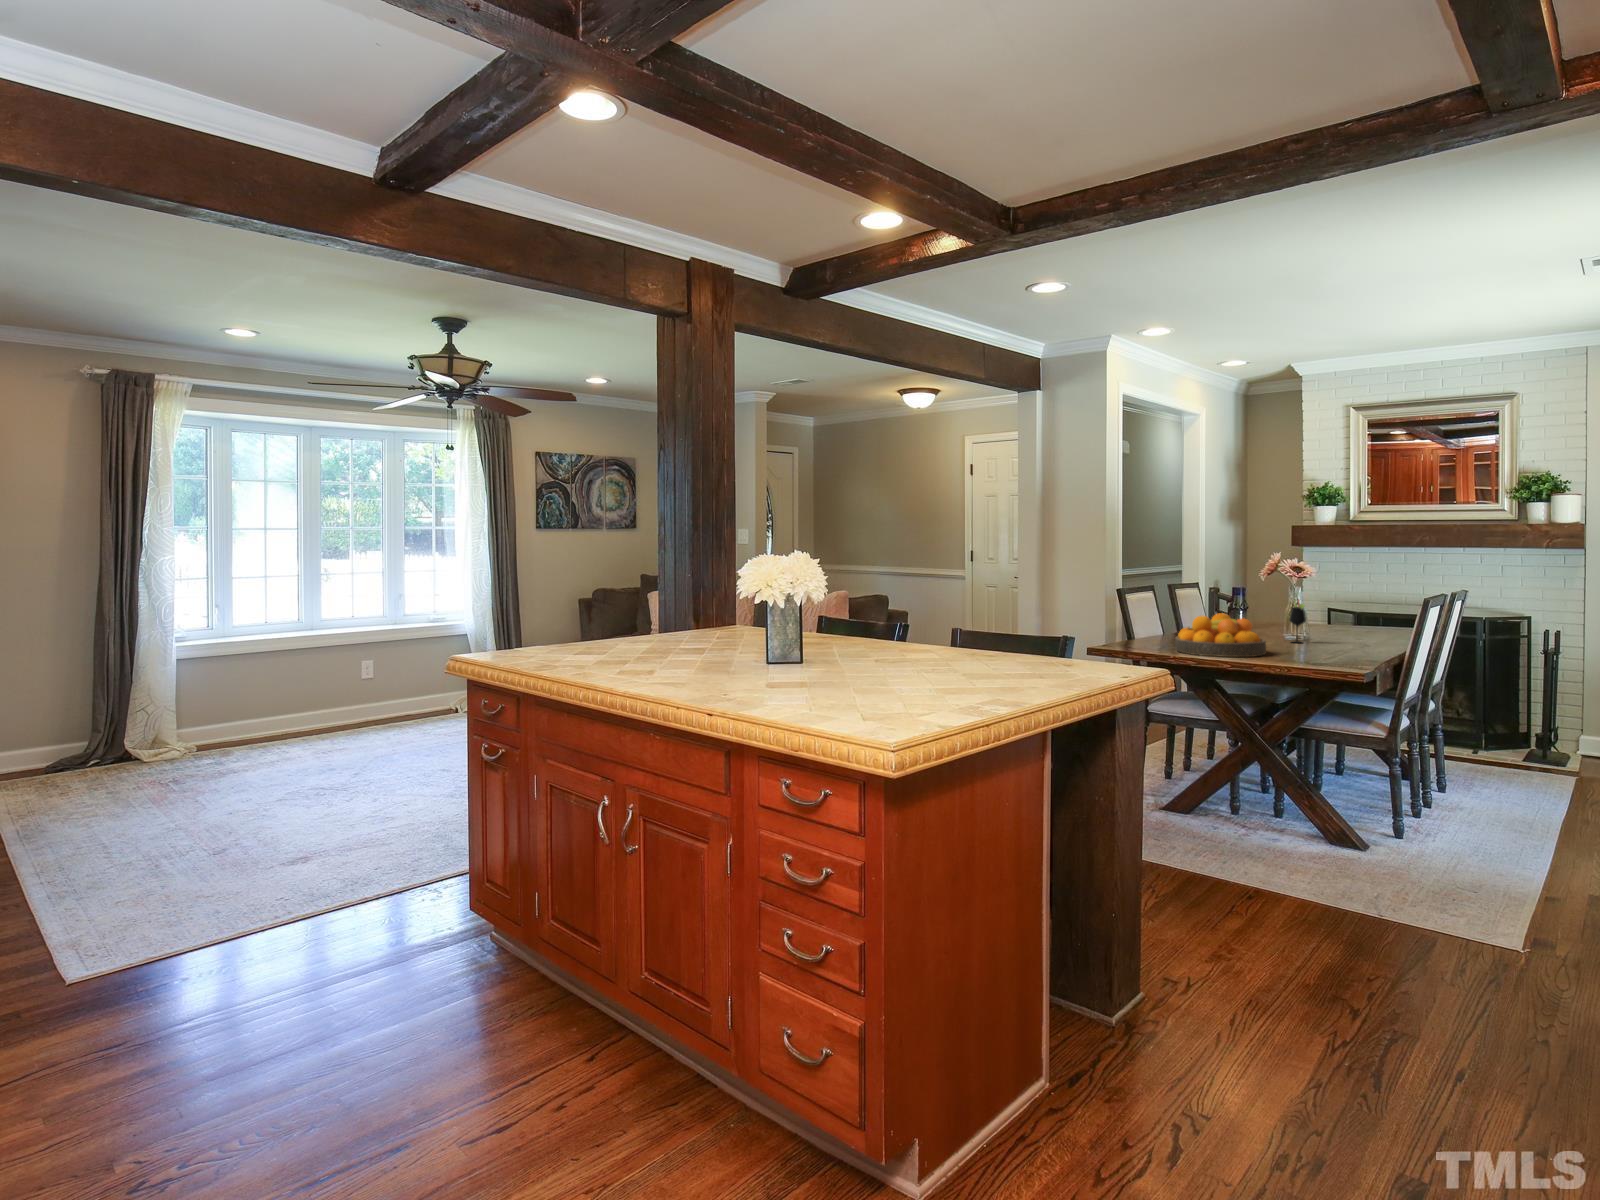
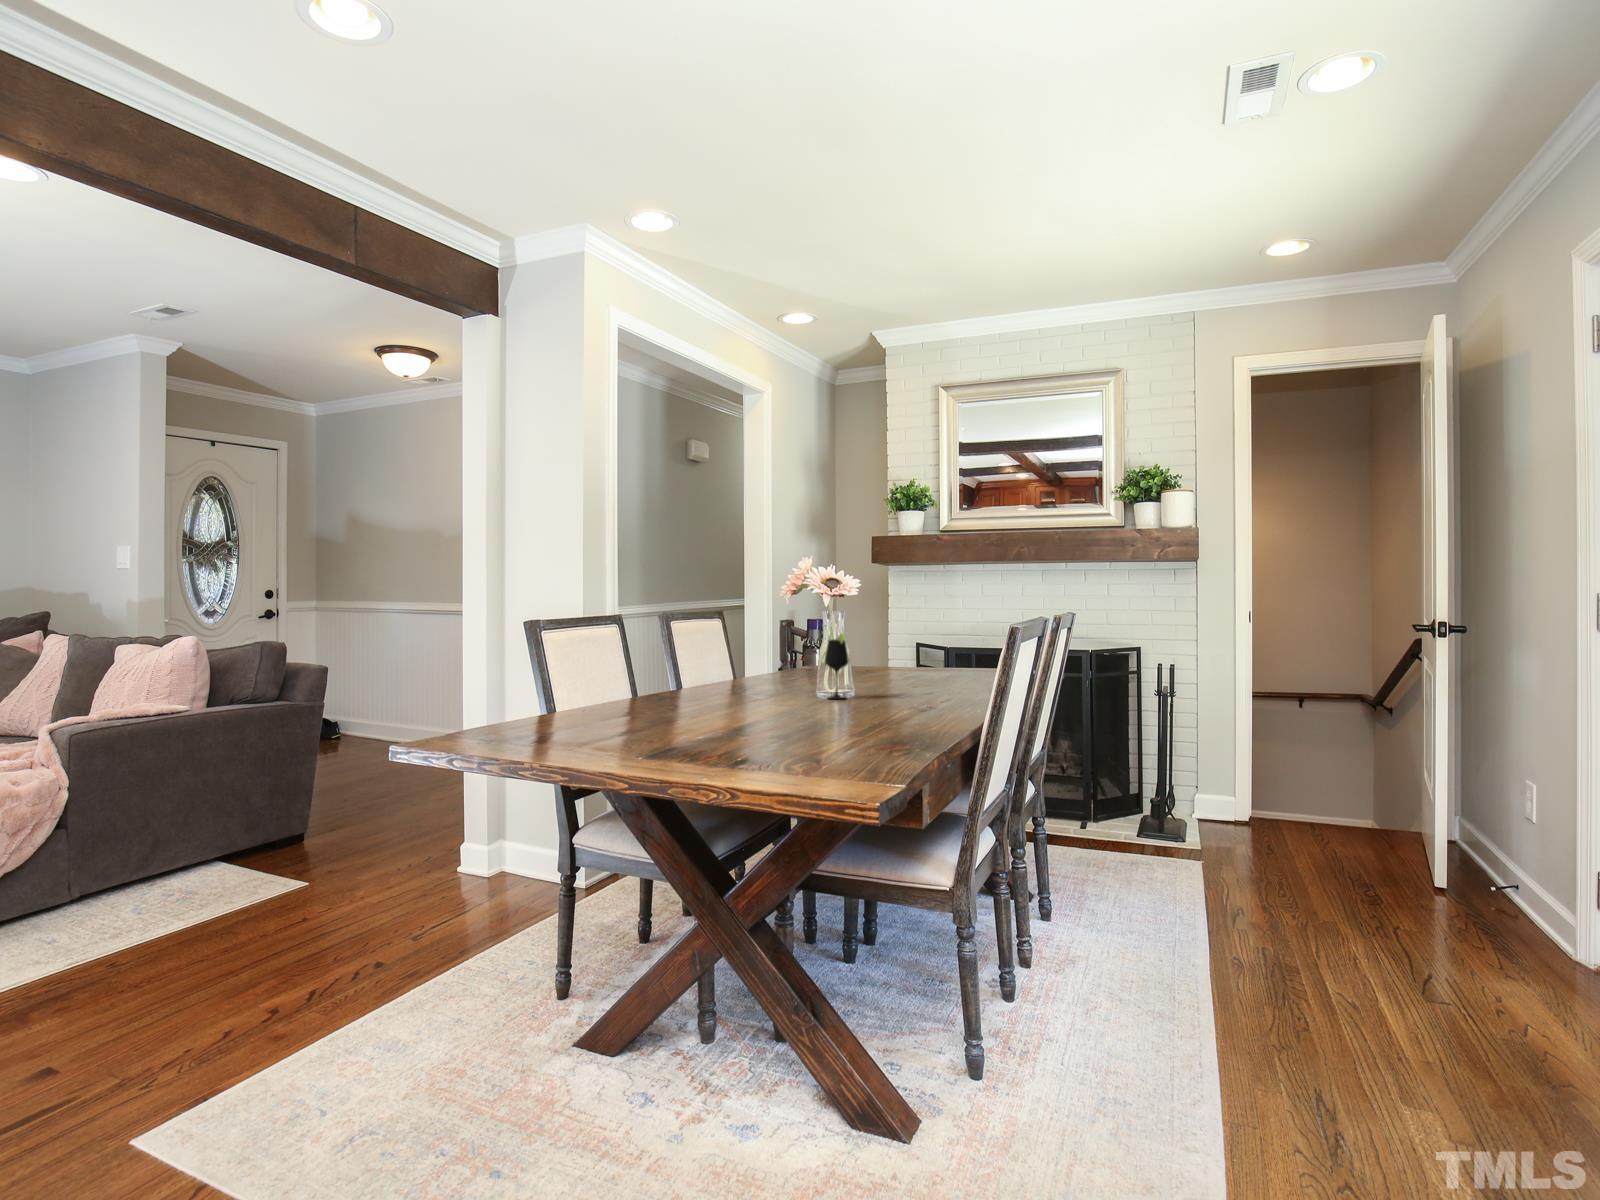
fruit bowl: present [1175,613,1266,657] -> none [599,653,758,740]

